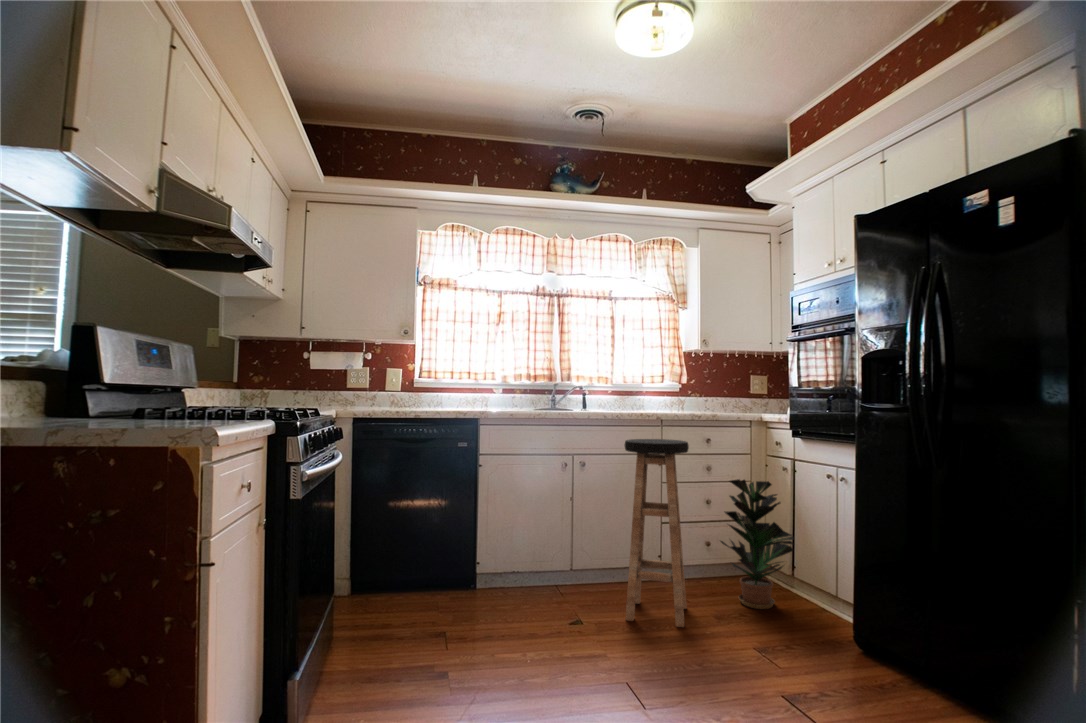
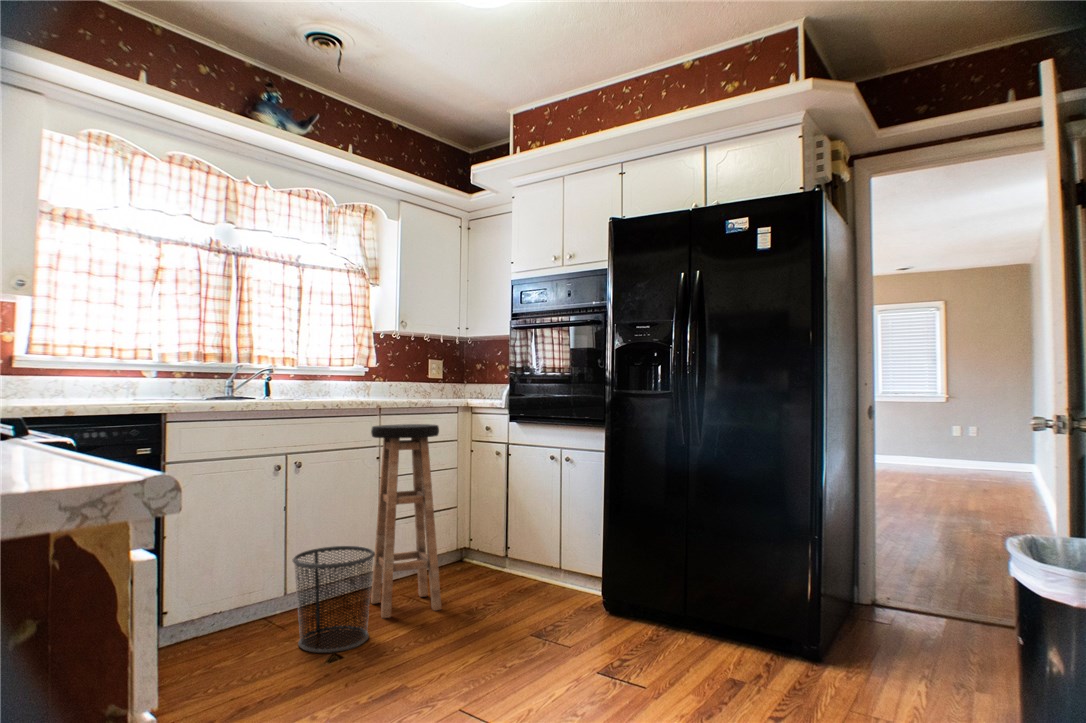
potted plant: present [721,479,794,609] -> none [442,460,513,582]
trash can: none [534,543,603,641] -> present [292,546,375,653]

